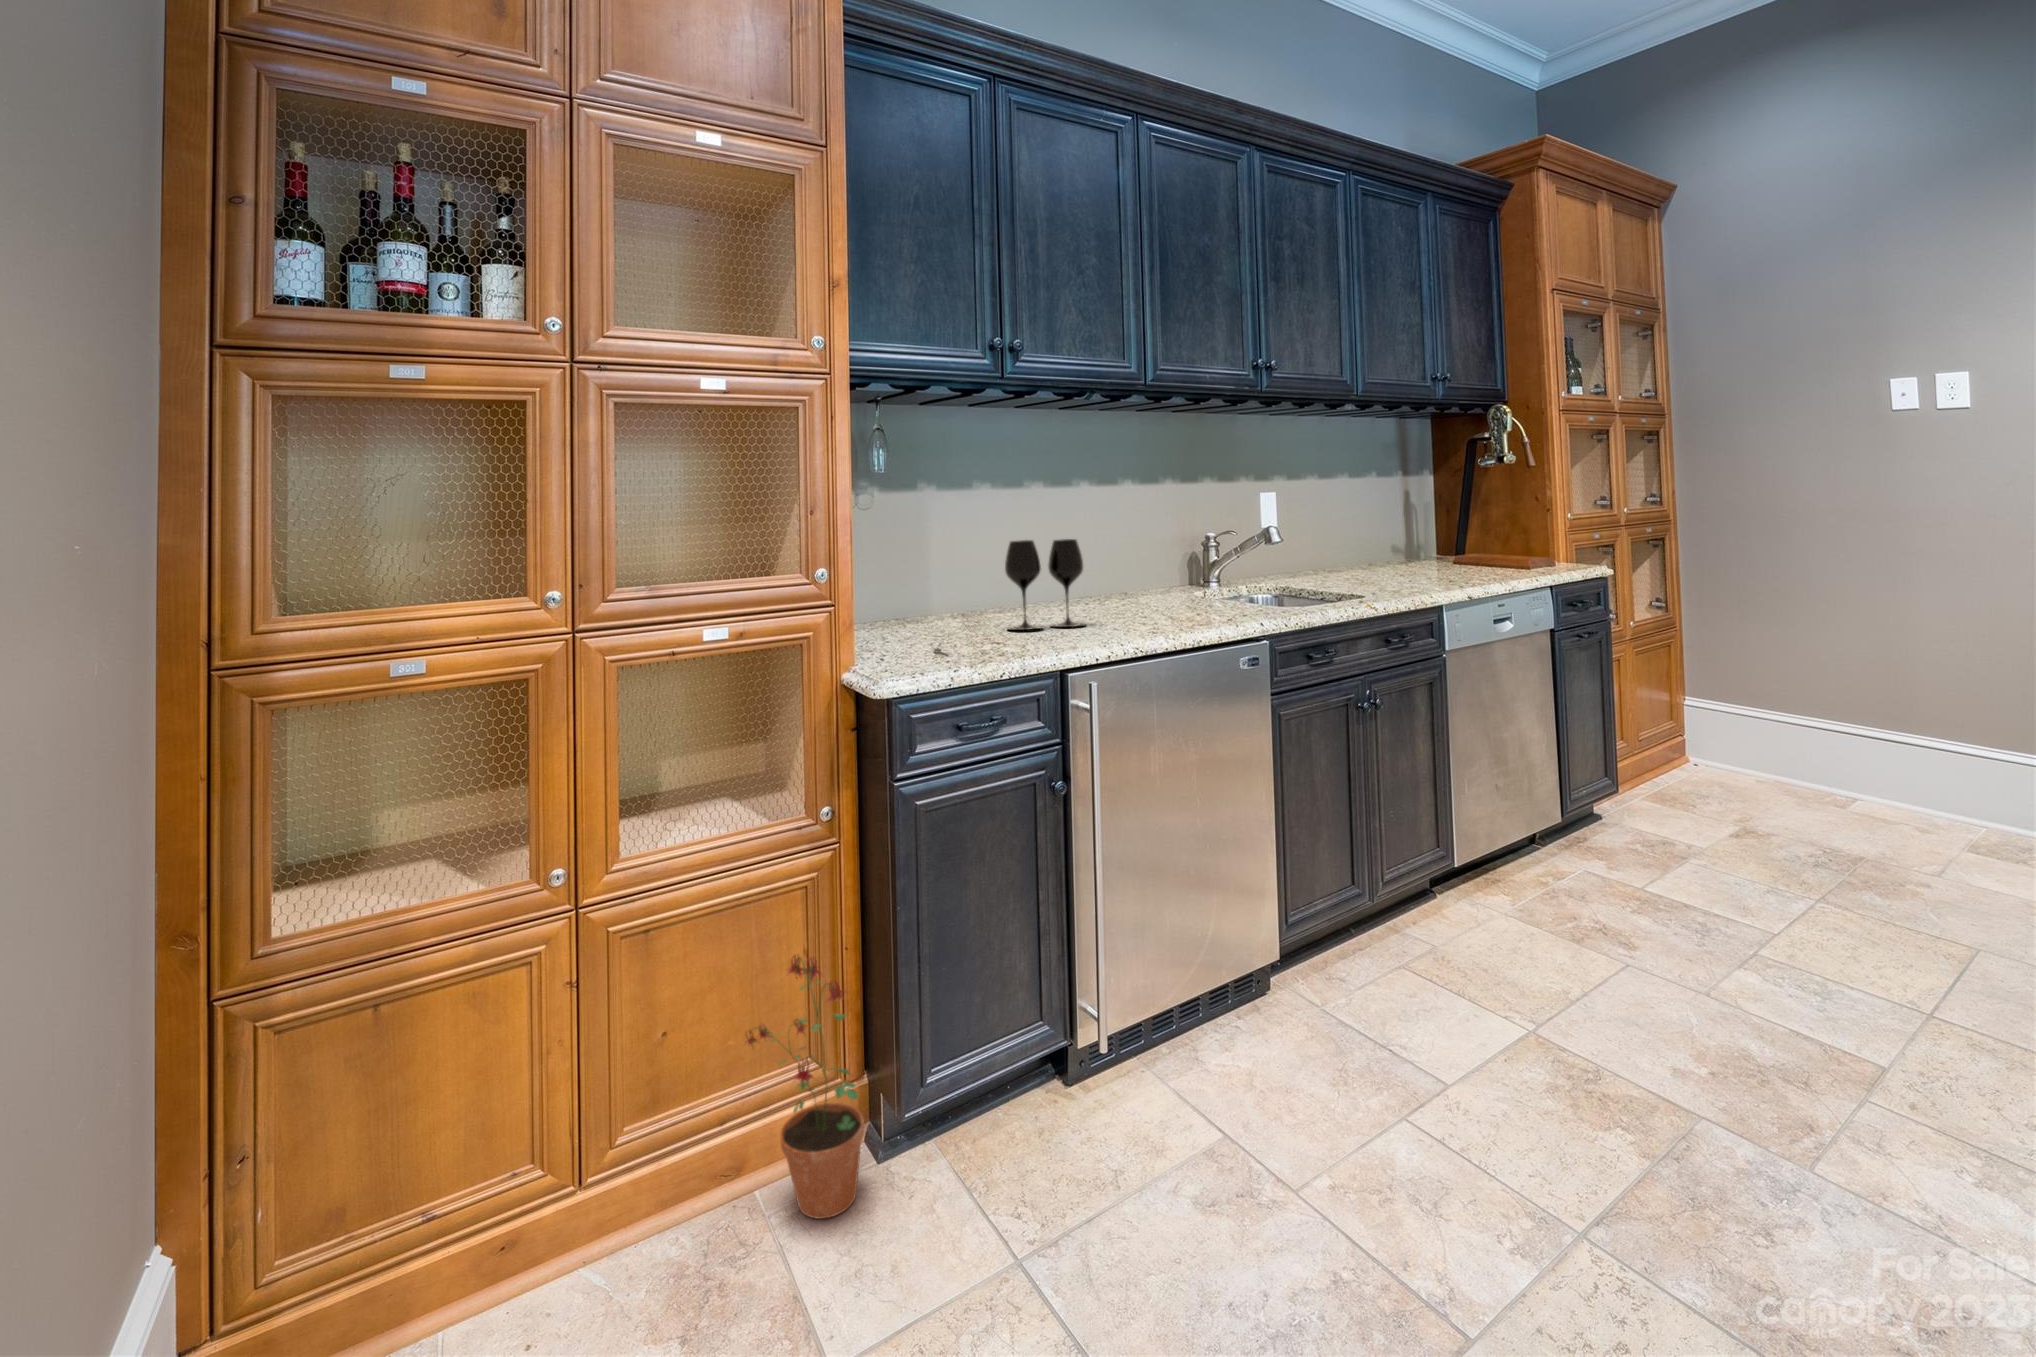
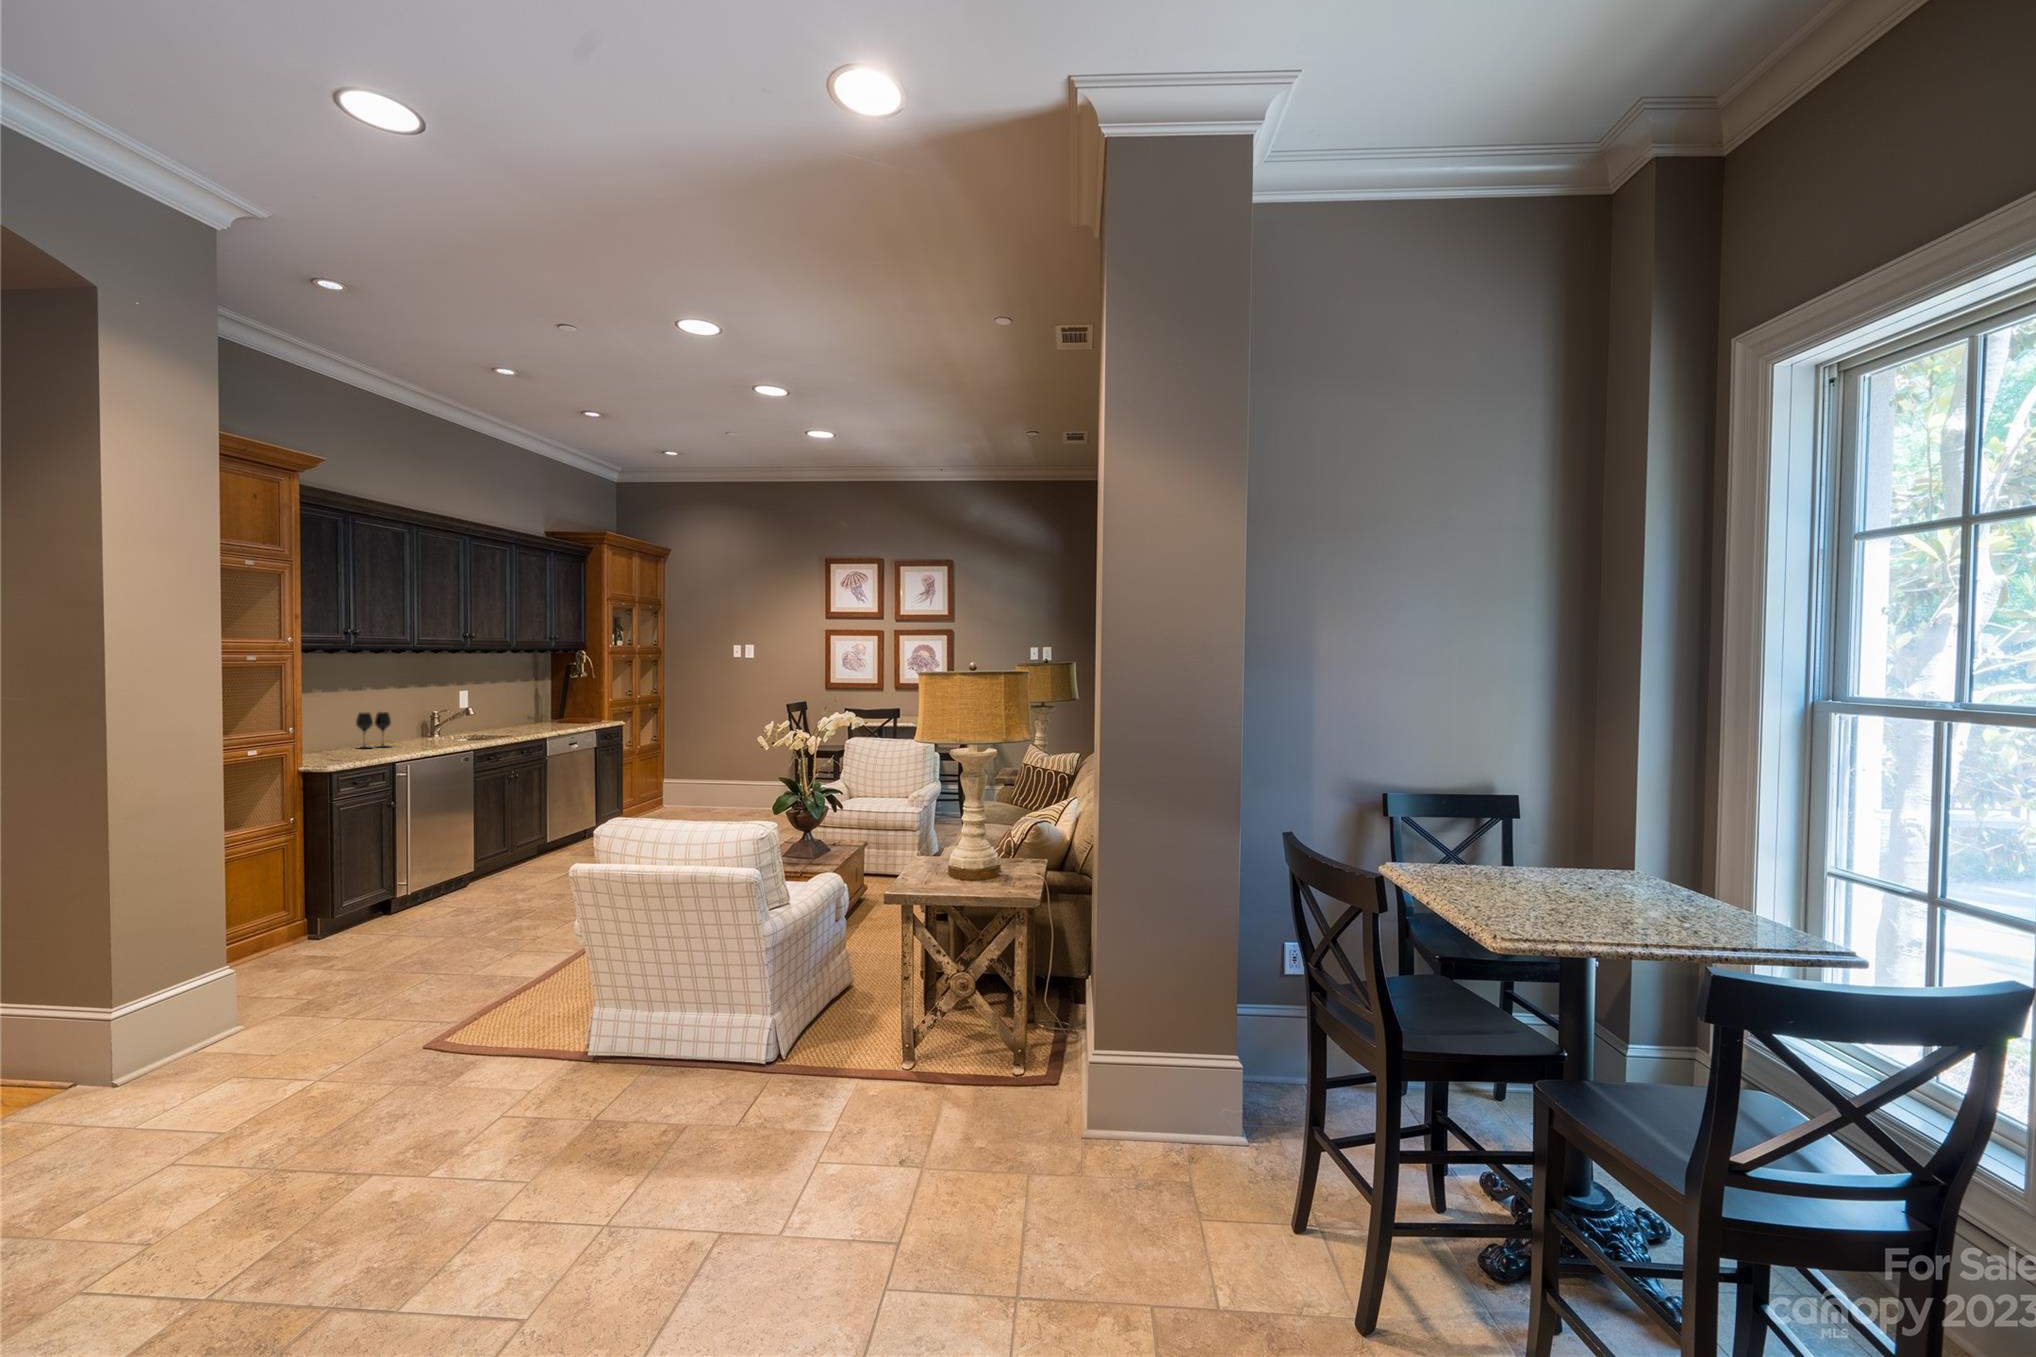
potted plant: present [747,955,864,1219] -> none [273,860,330,946]

